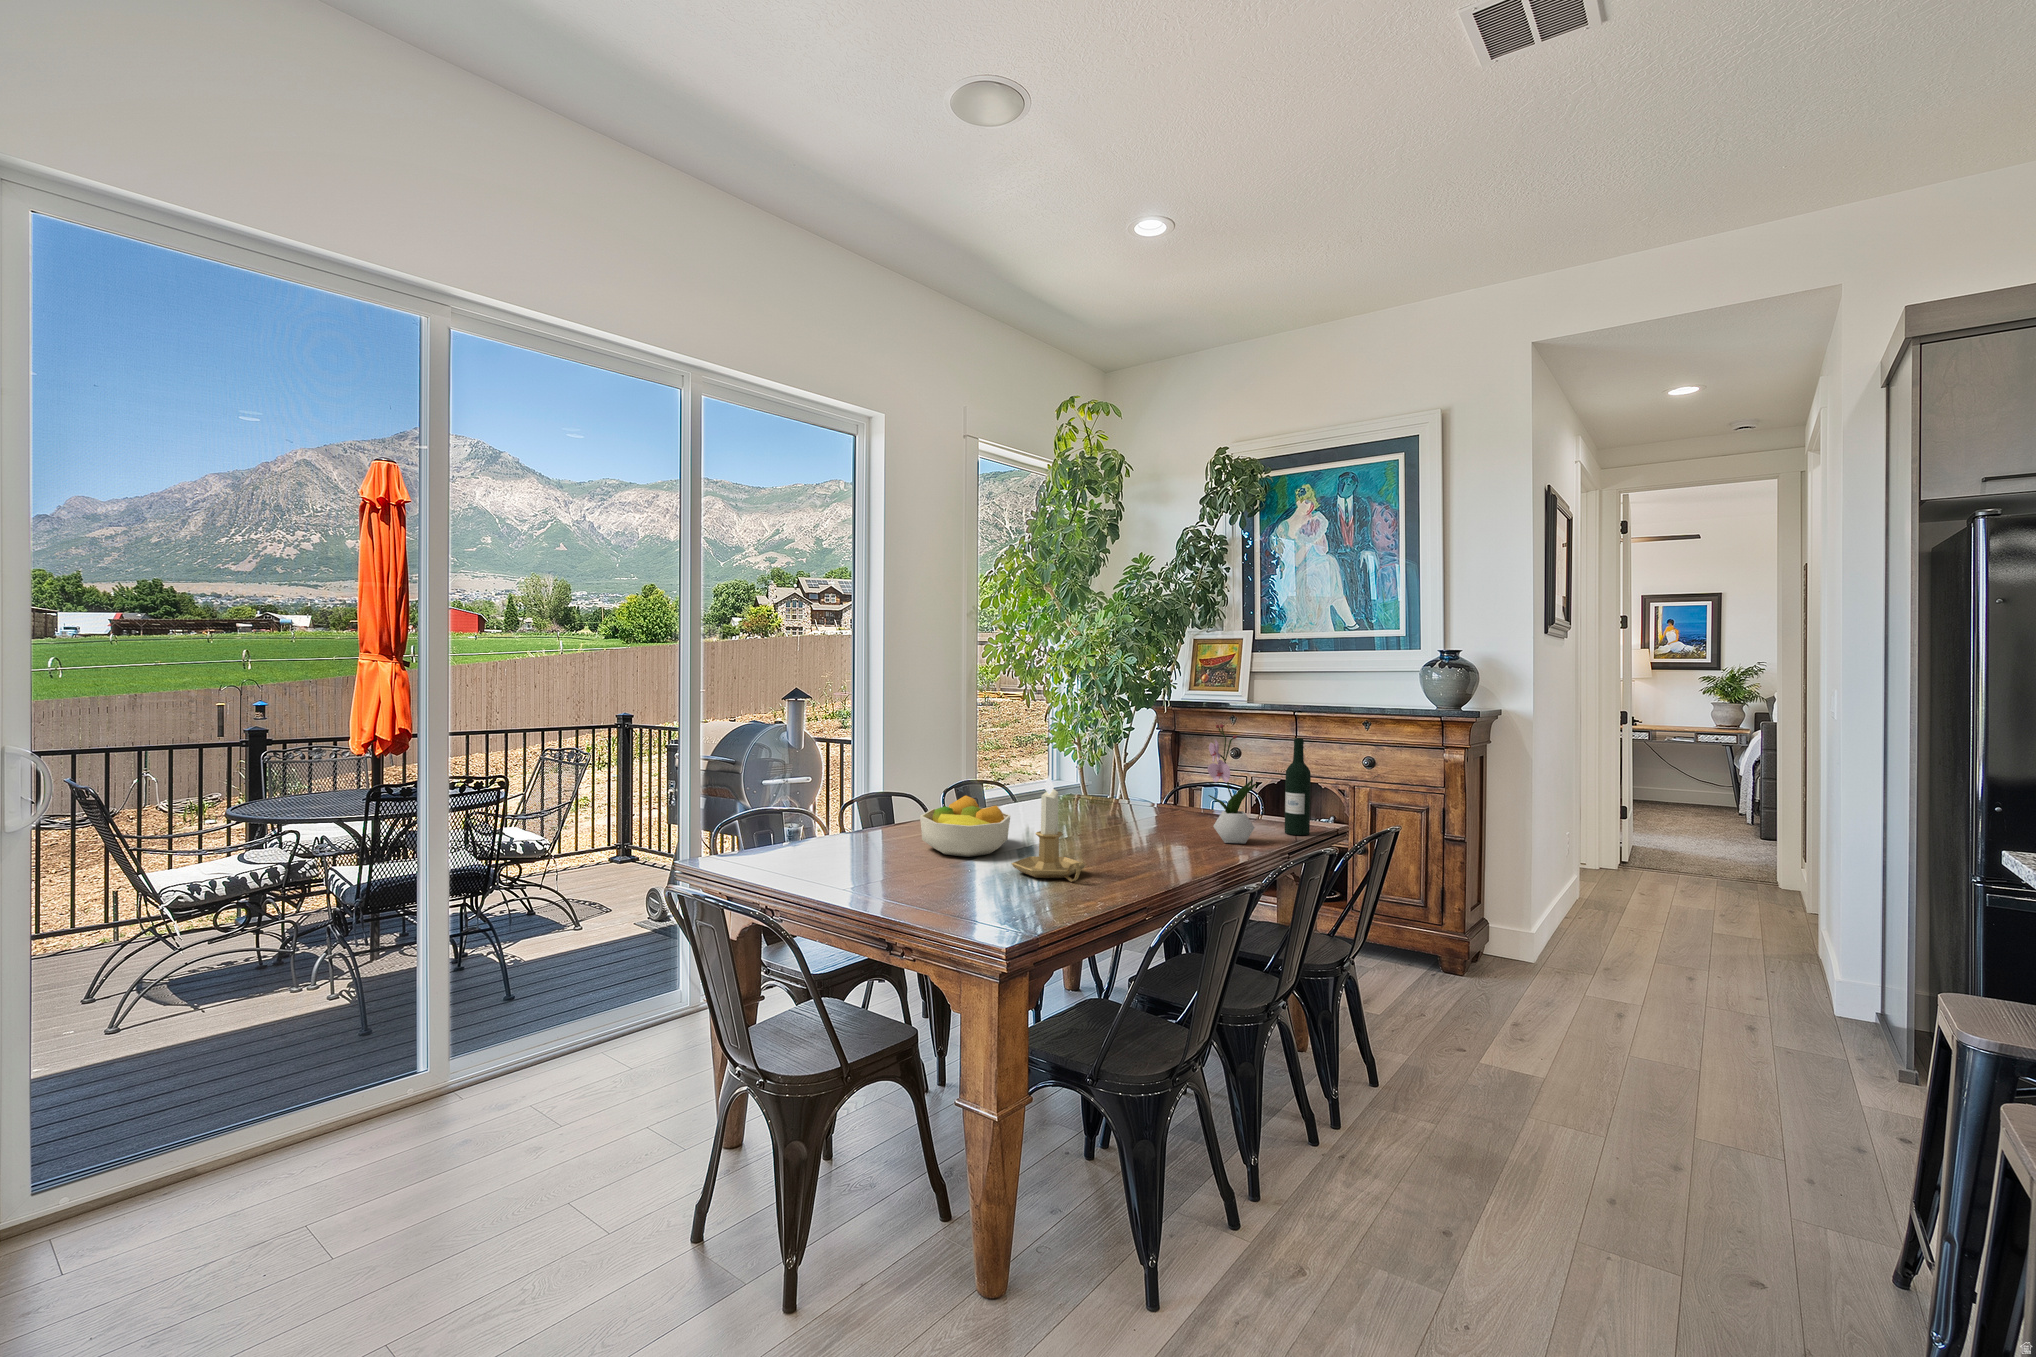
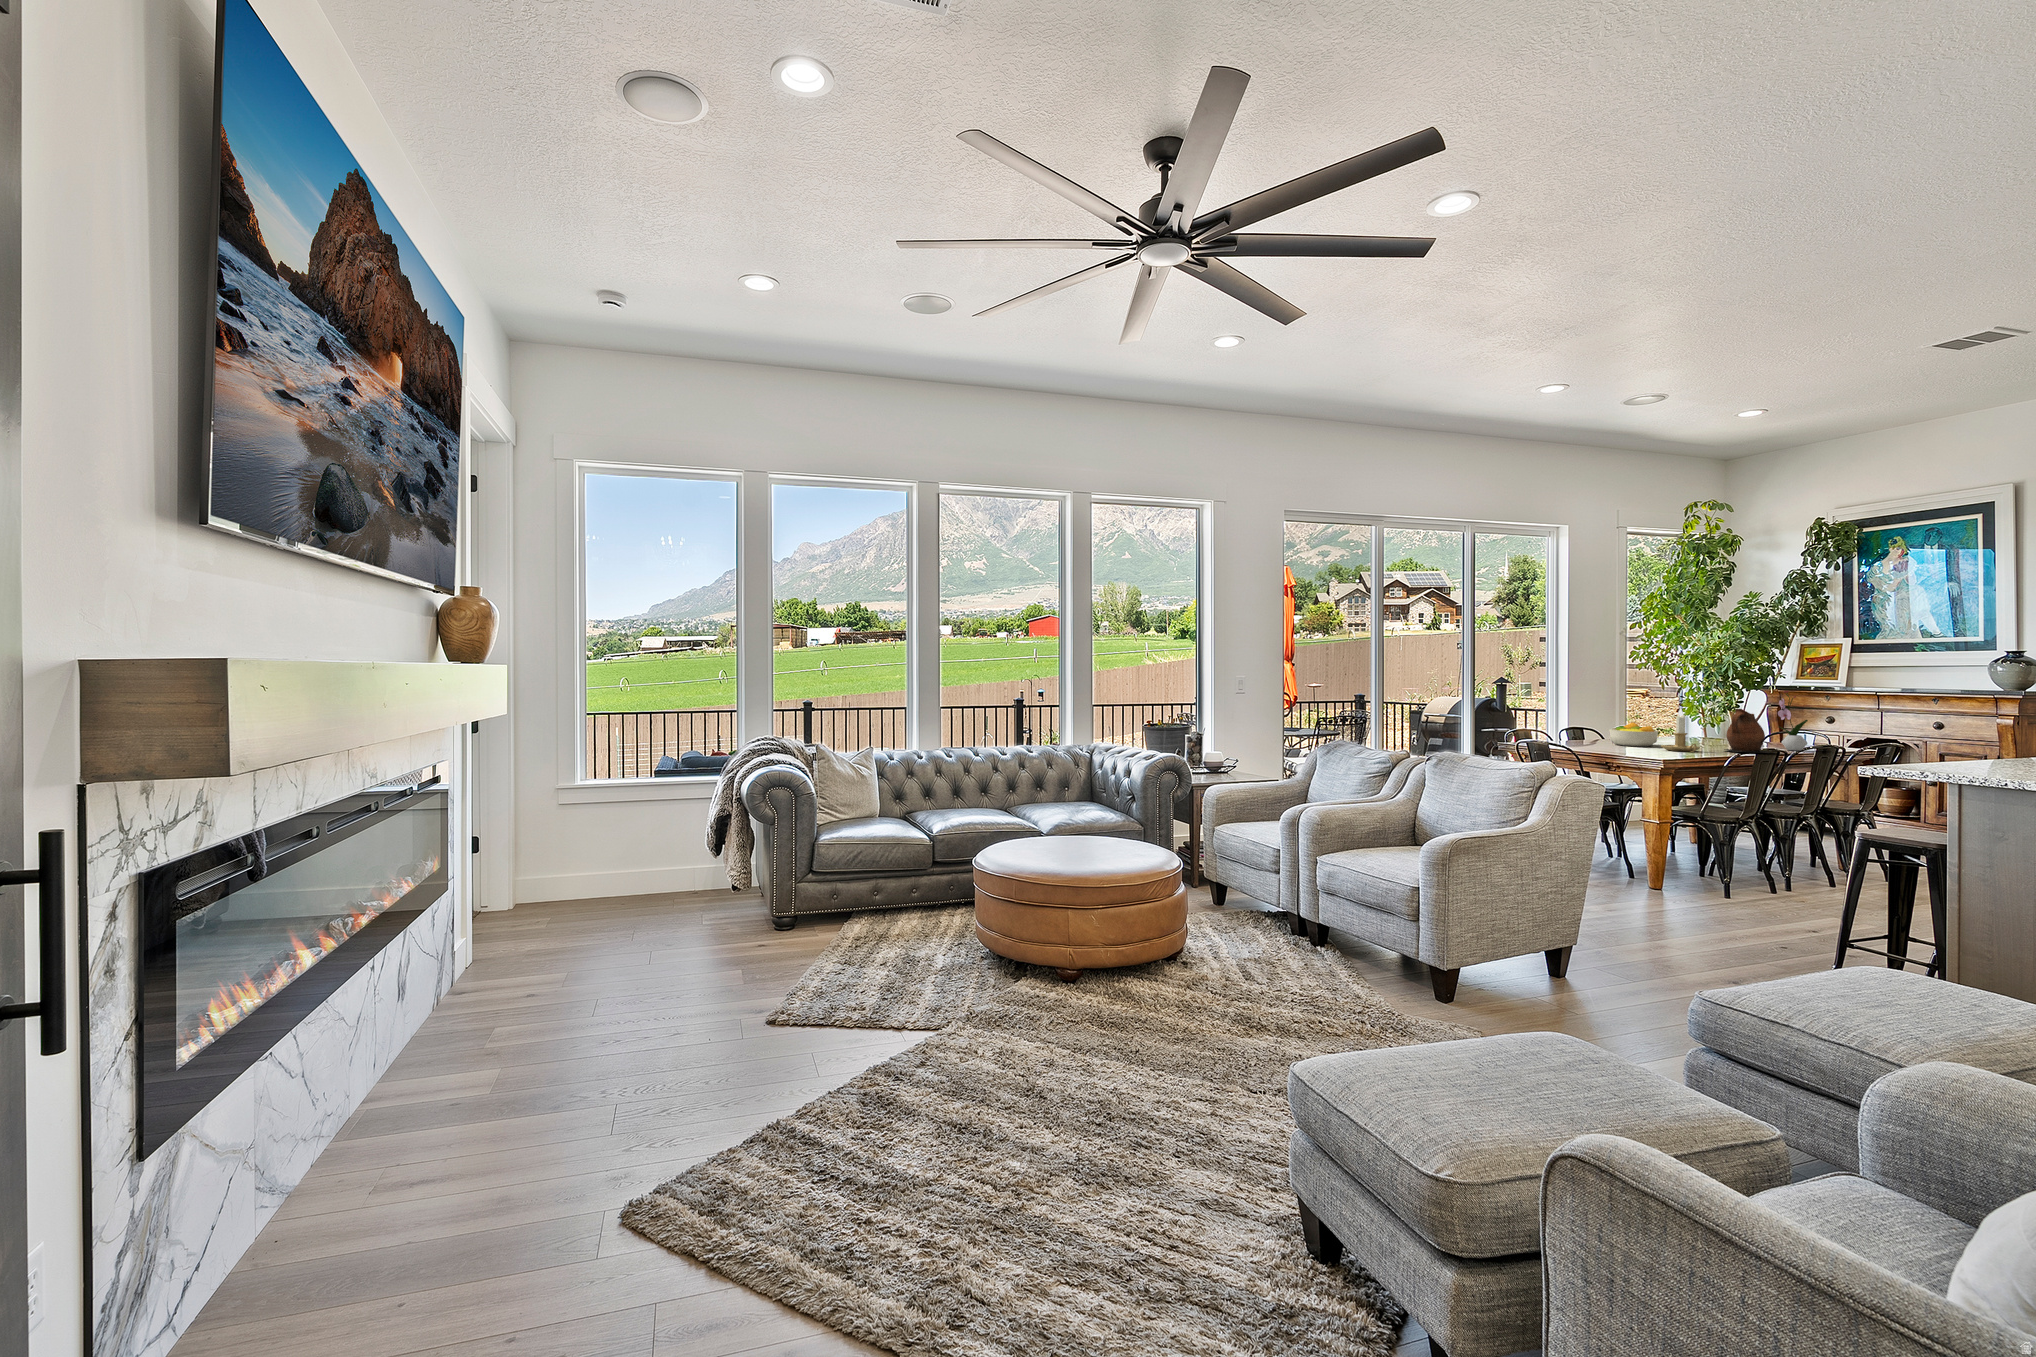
wine bottle: present [1285,738,1311,835] -> none [1833,700,1850,751]
ceramic pitcher: none [1122,772,1212,871] -> present [1724,709,1770,753]

